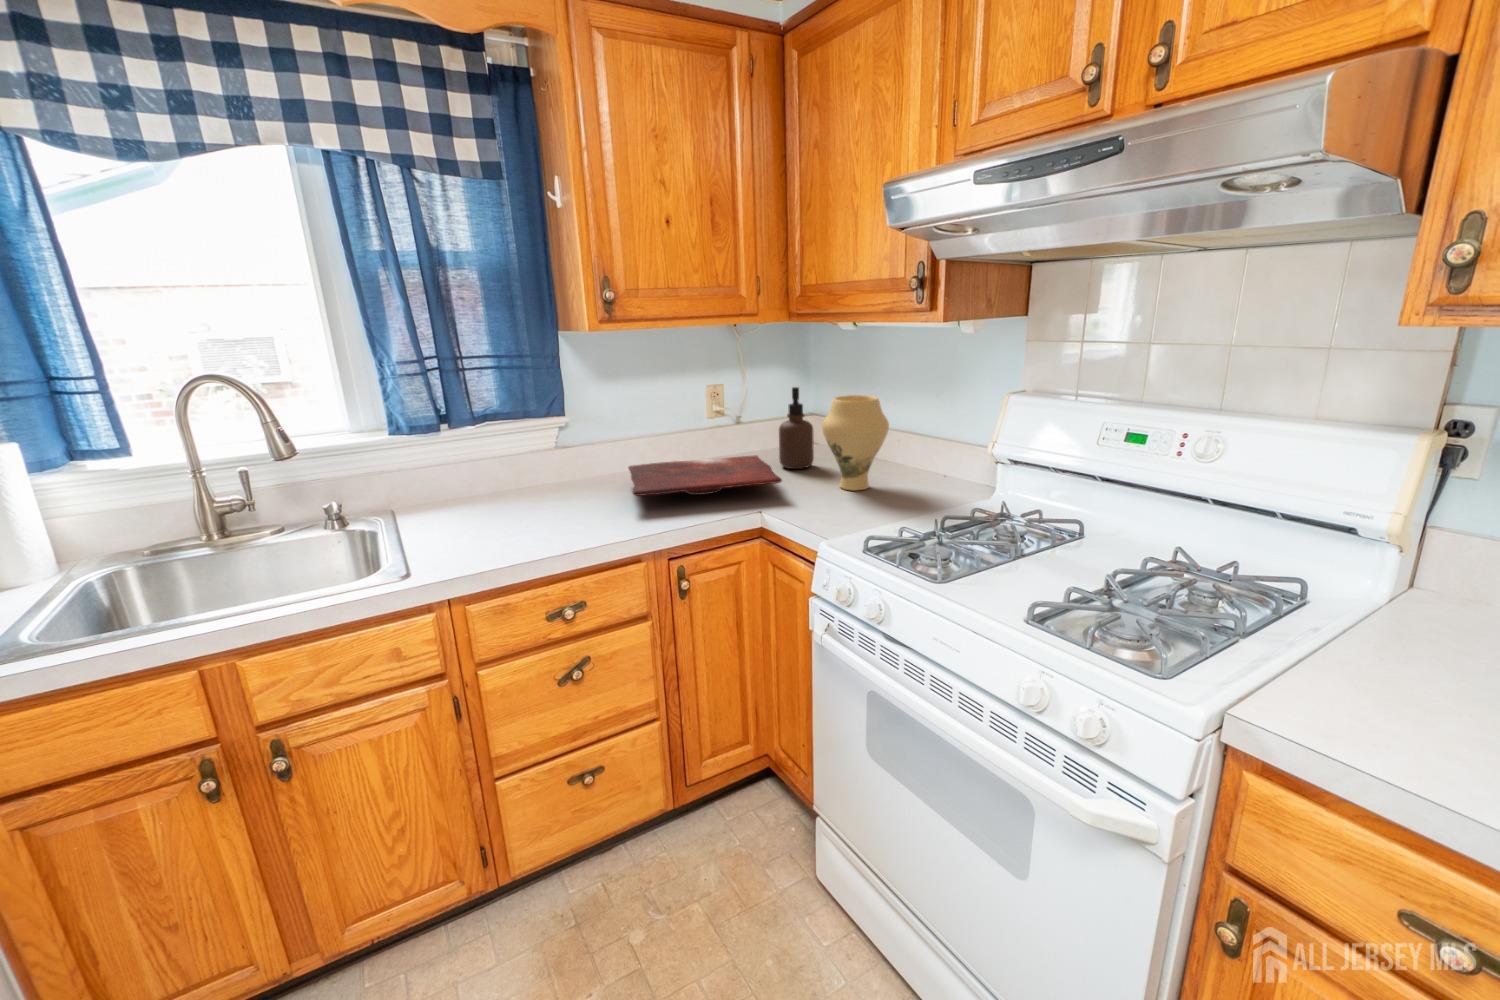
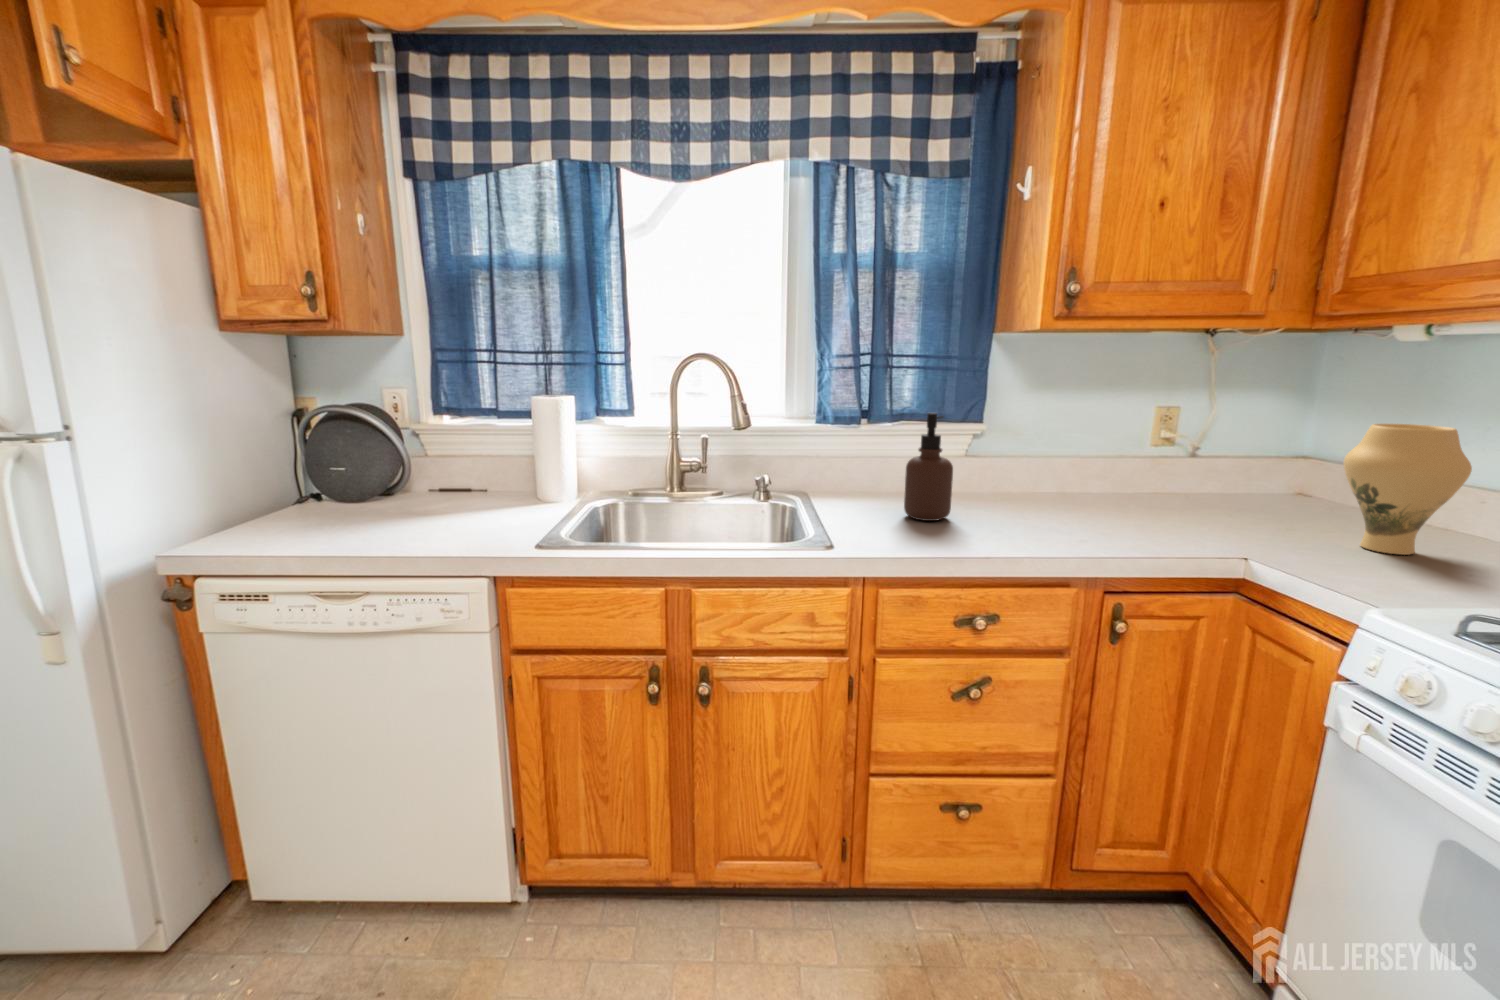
soap dispenser: present [779,387,814,469] -> present [904,413,953,521]
cutting board: present [629,455,782,496] -> none [1048,483,1272,526]

